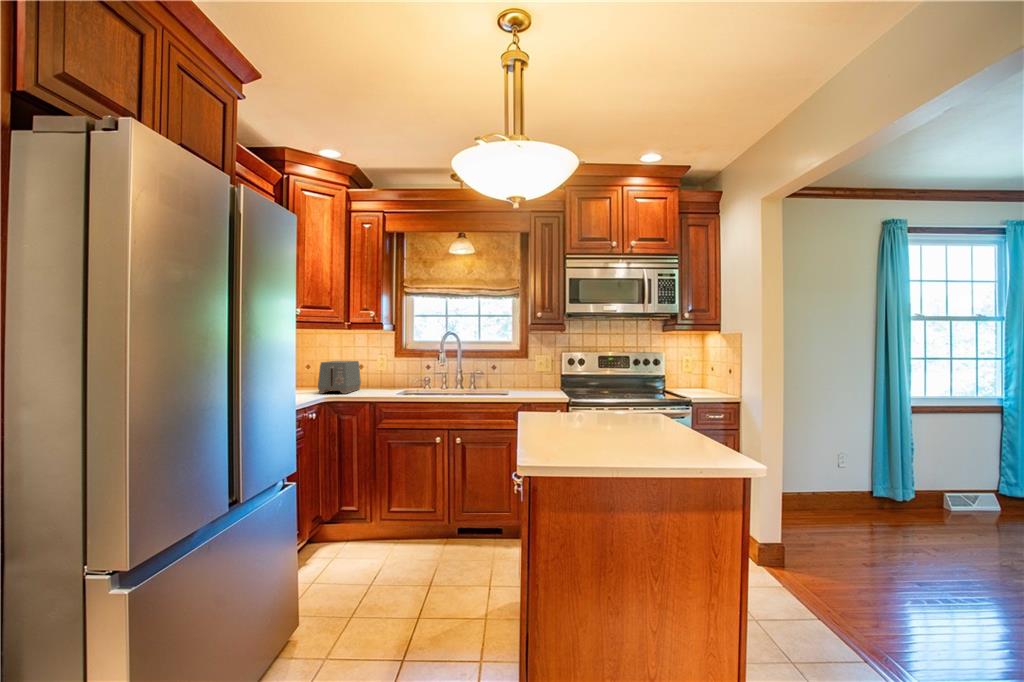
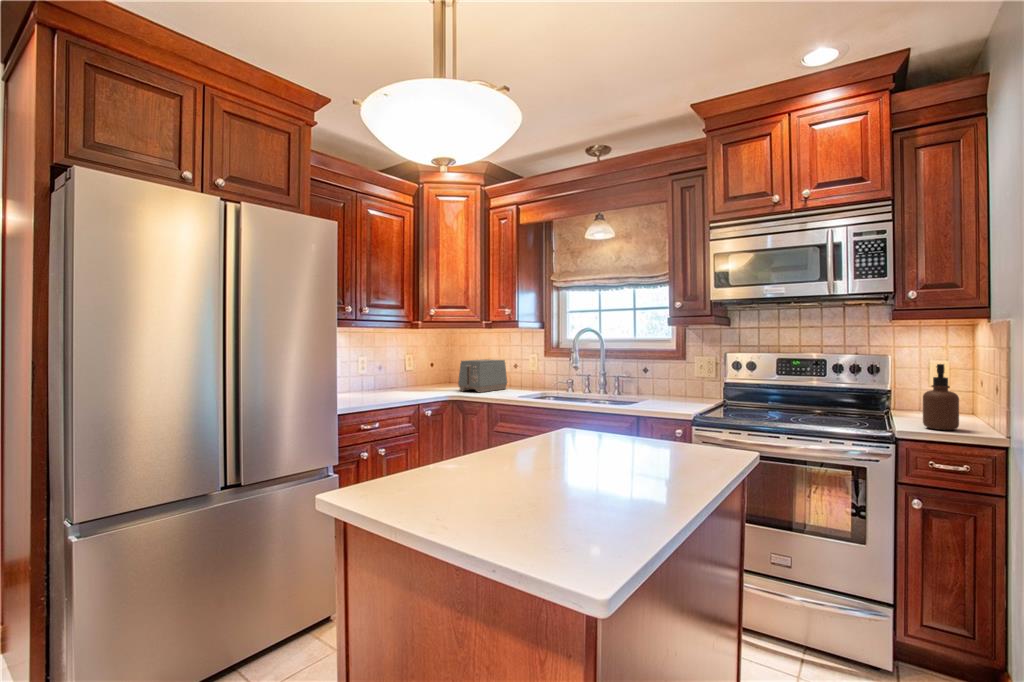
soap dispenser: none [696,359,714,398] -> present [923,364,959,430]

